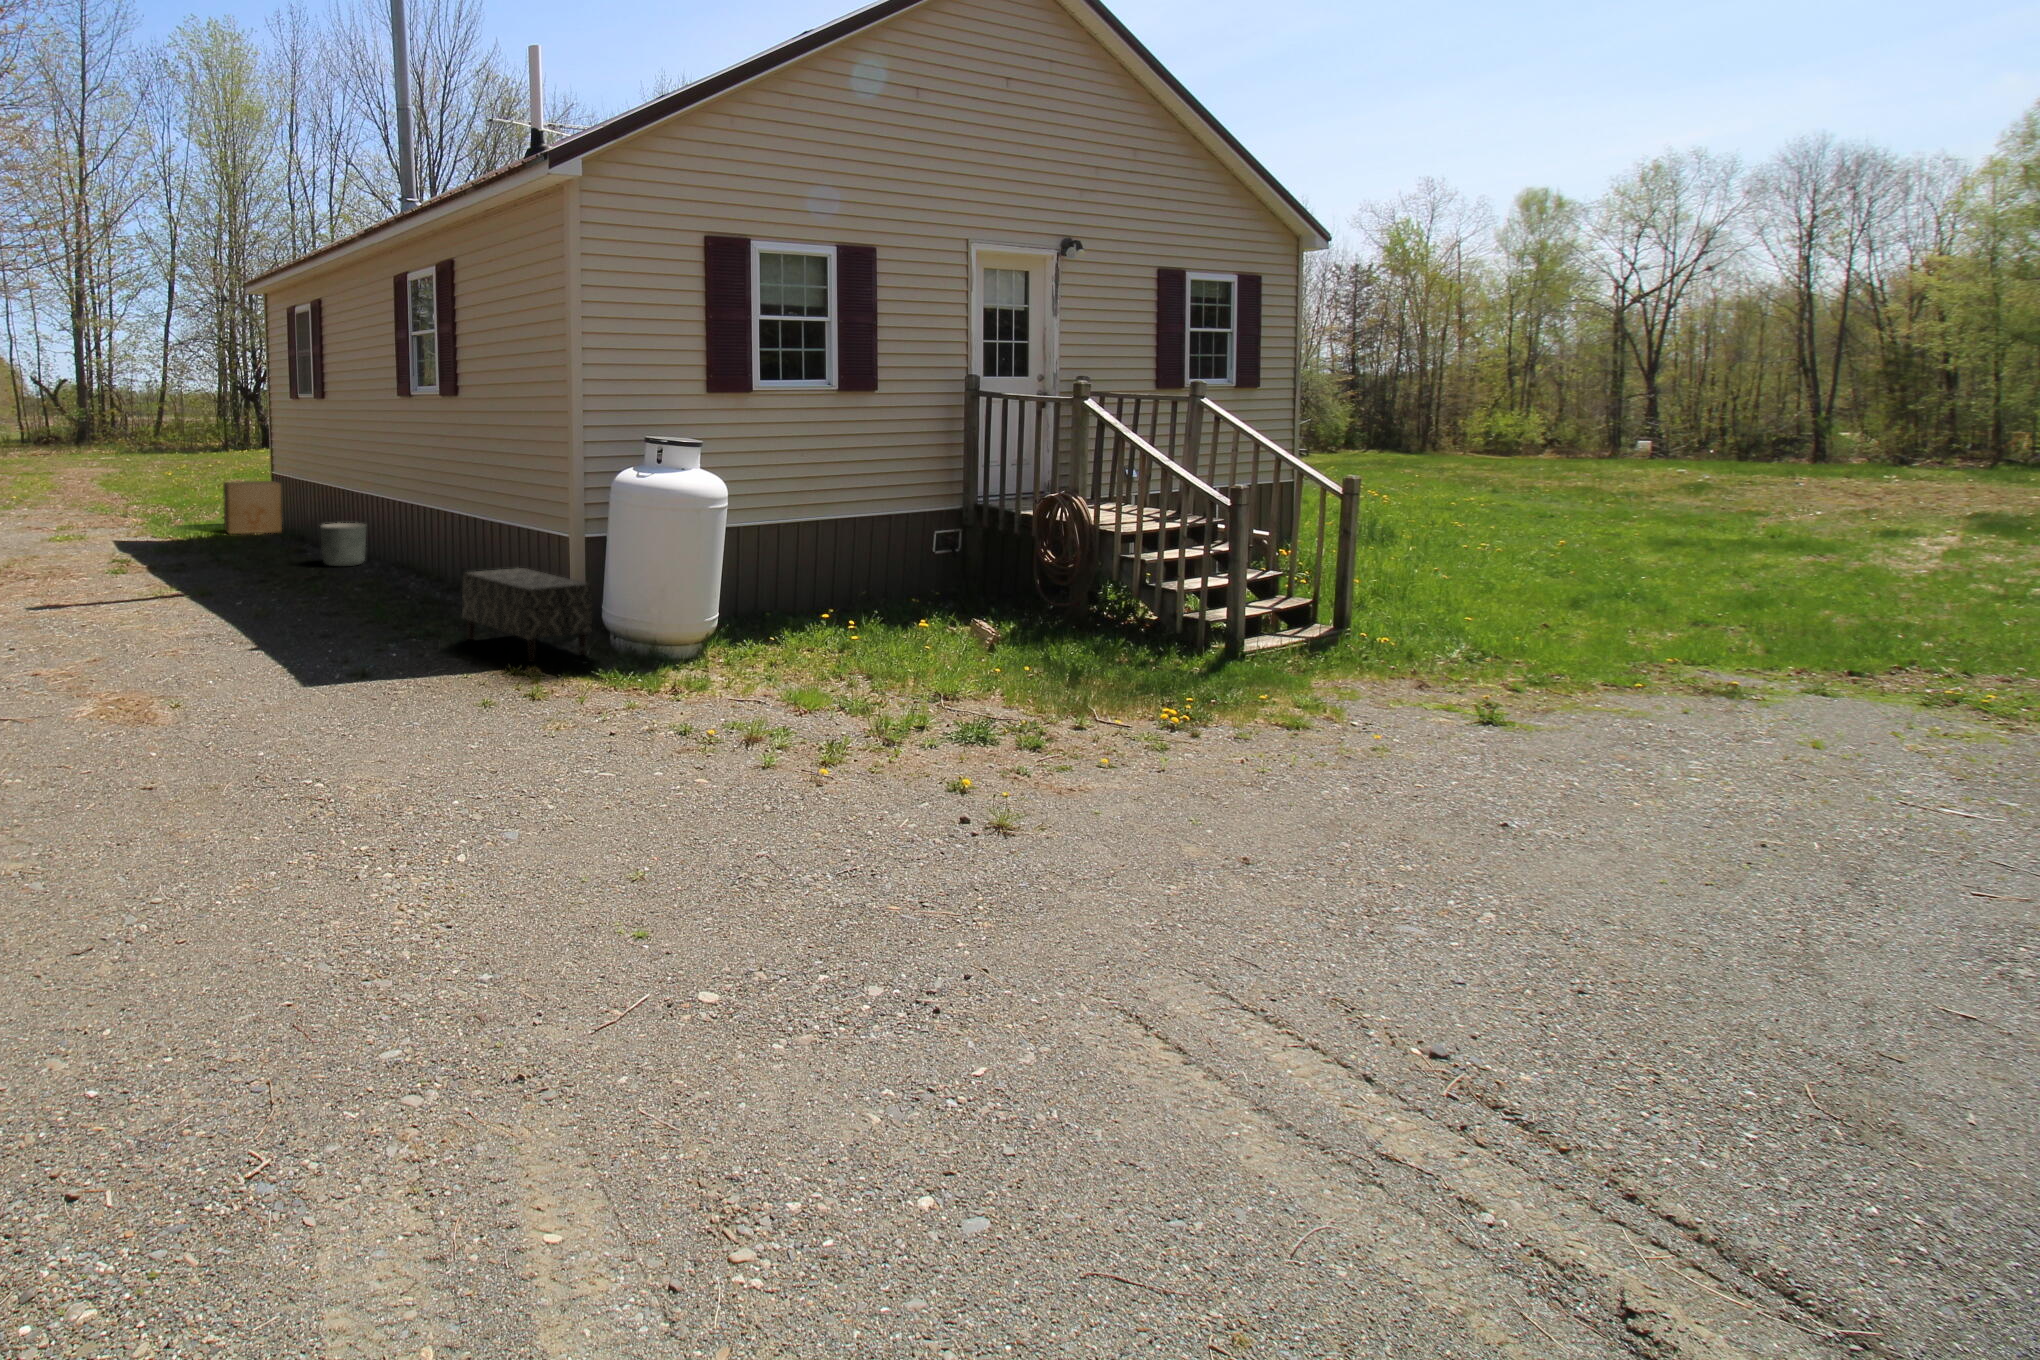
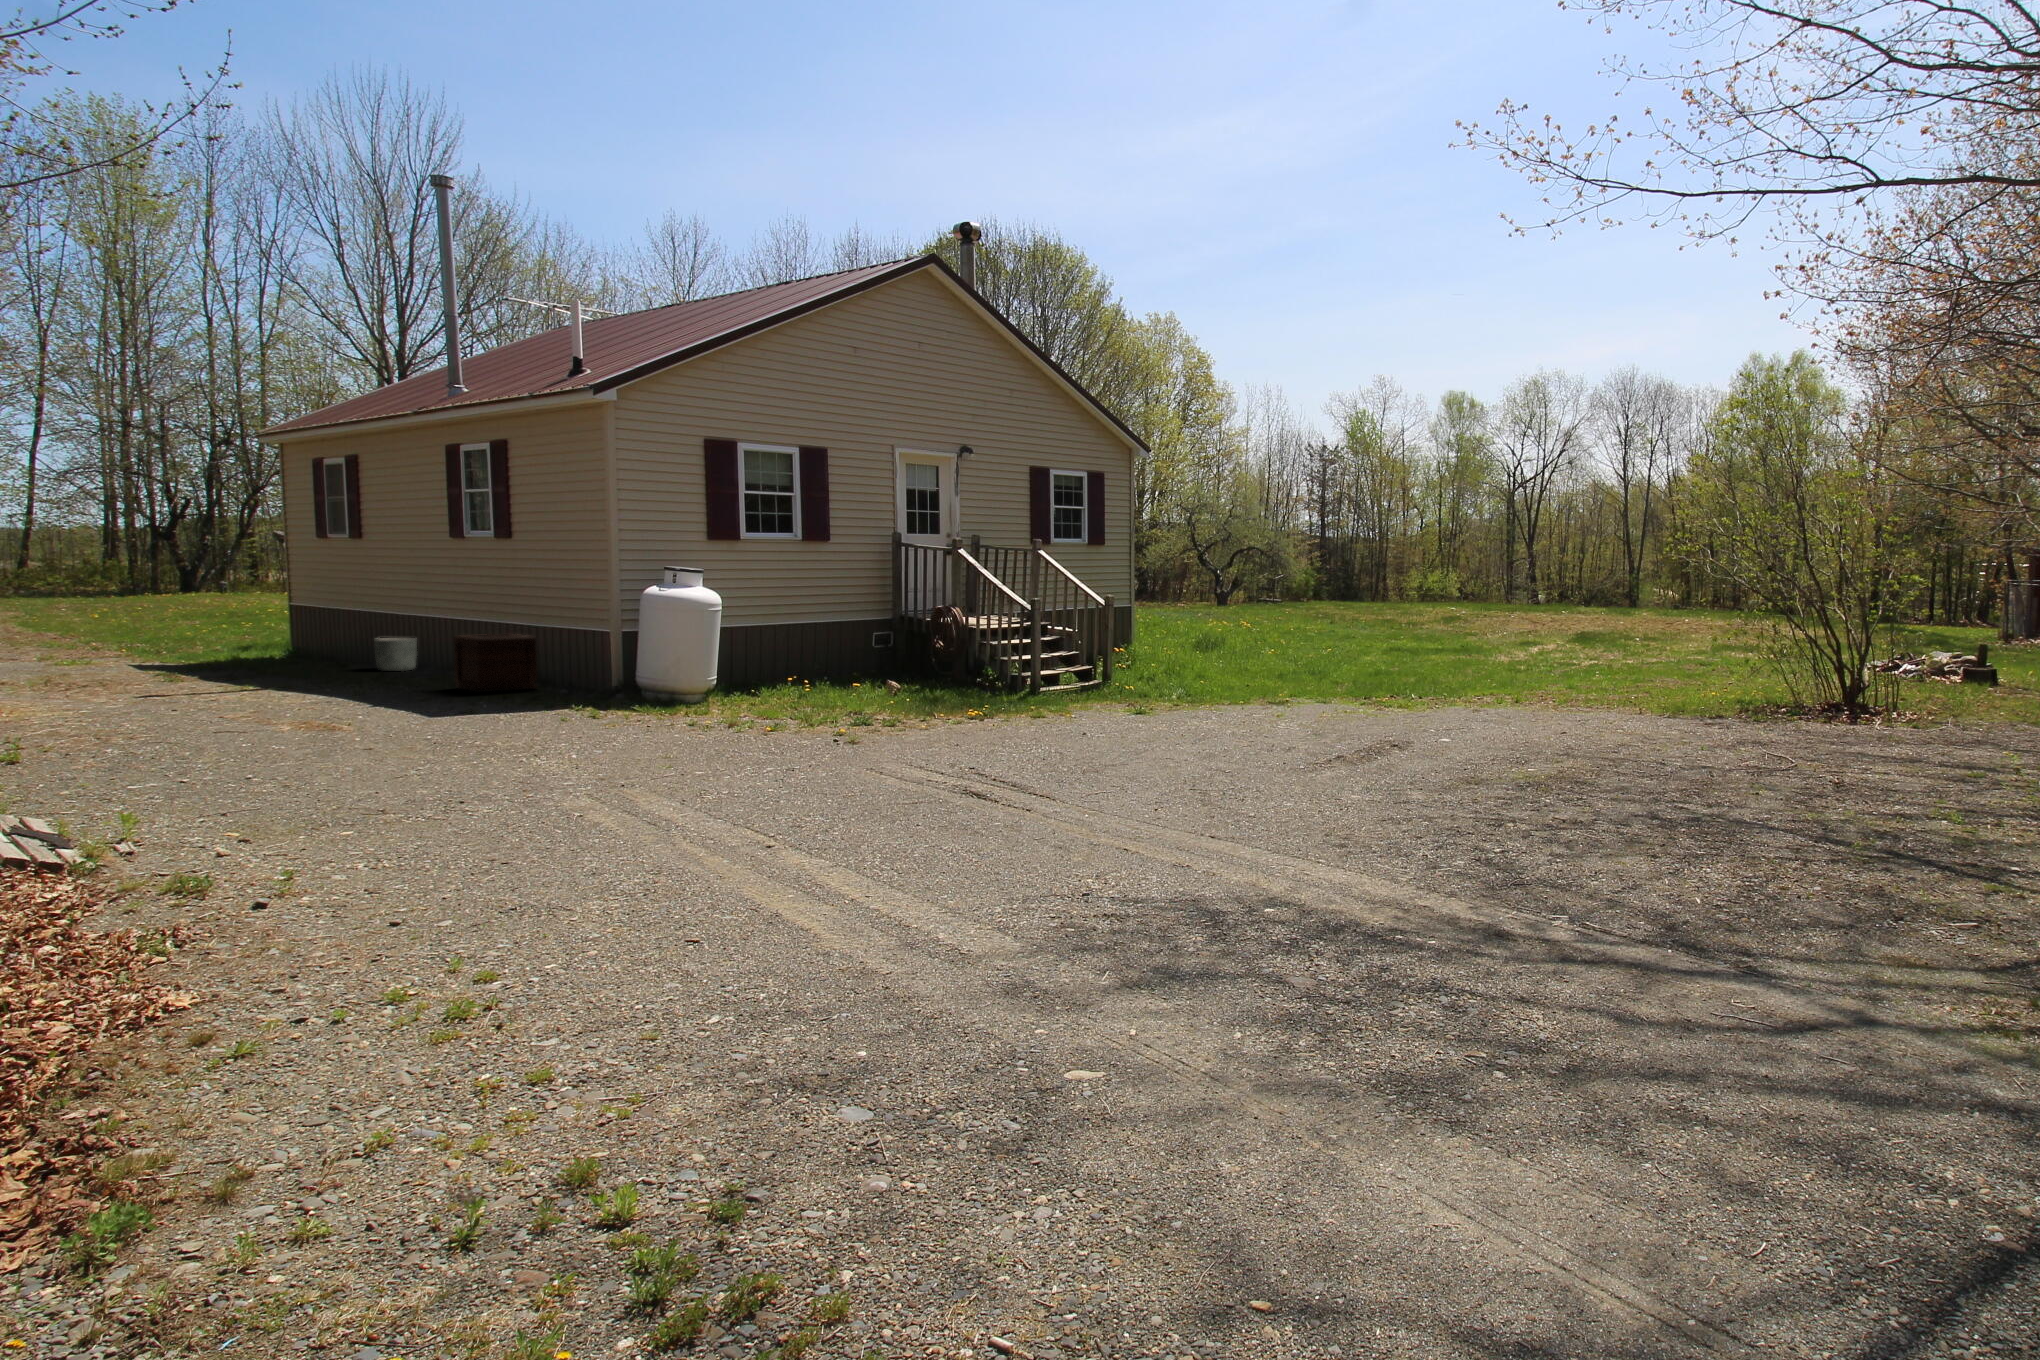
cardboard box: present [223,481,282,534] -> none [243,610,310,655]
wooden crate: none [384,529,482,616] -> present [454,634,537,692]
bench: present [462,568,592,662] -> none [529,653,629,706]

